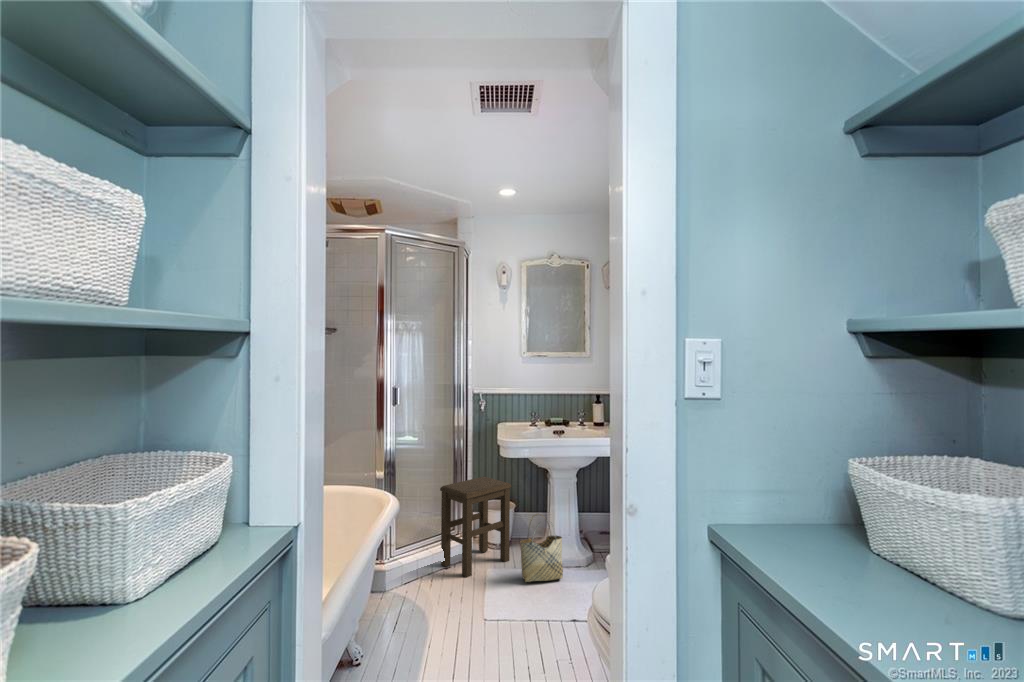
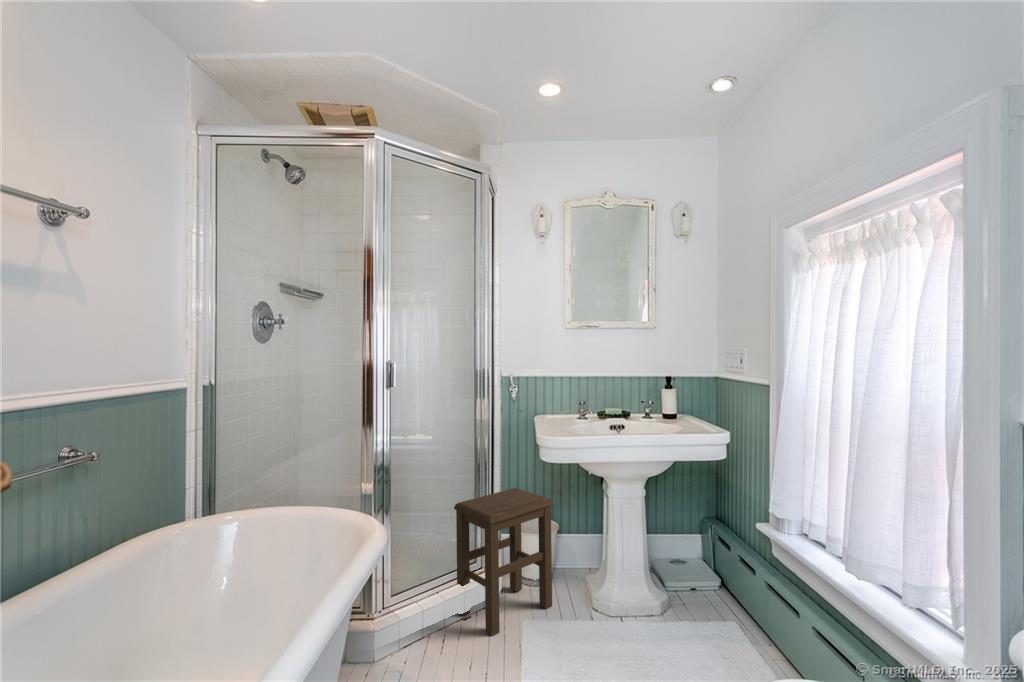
woven basket: present [520,514,563,582] -> none [568,545,633,649]

